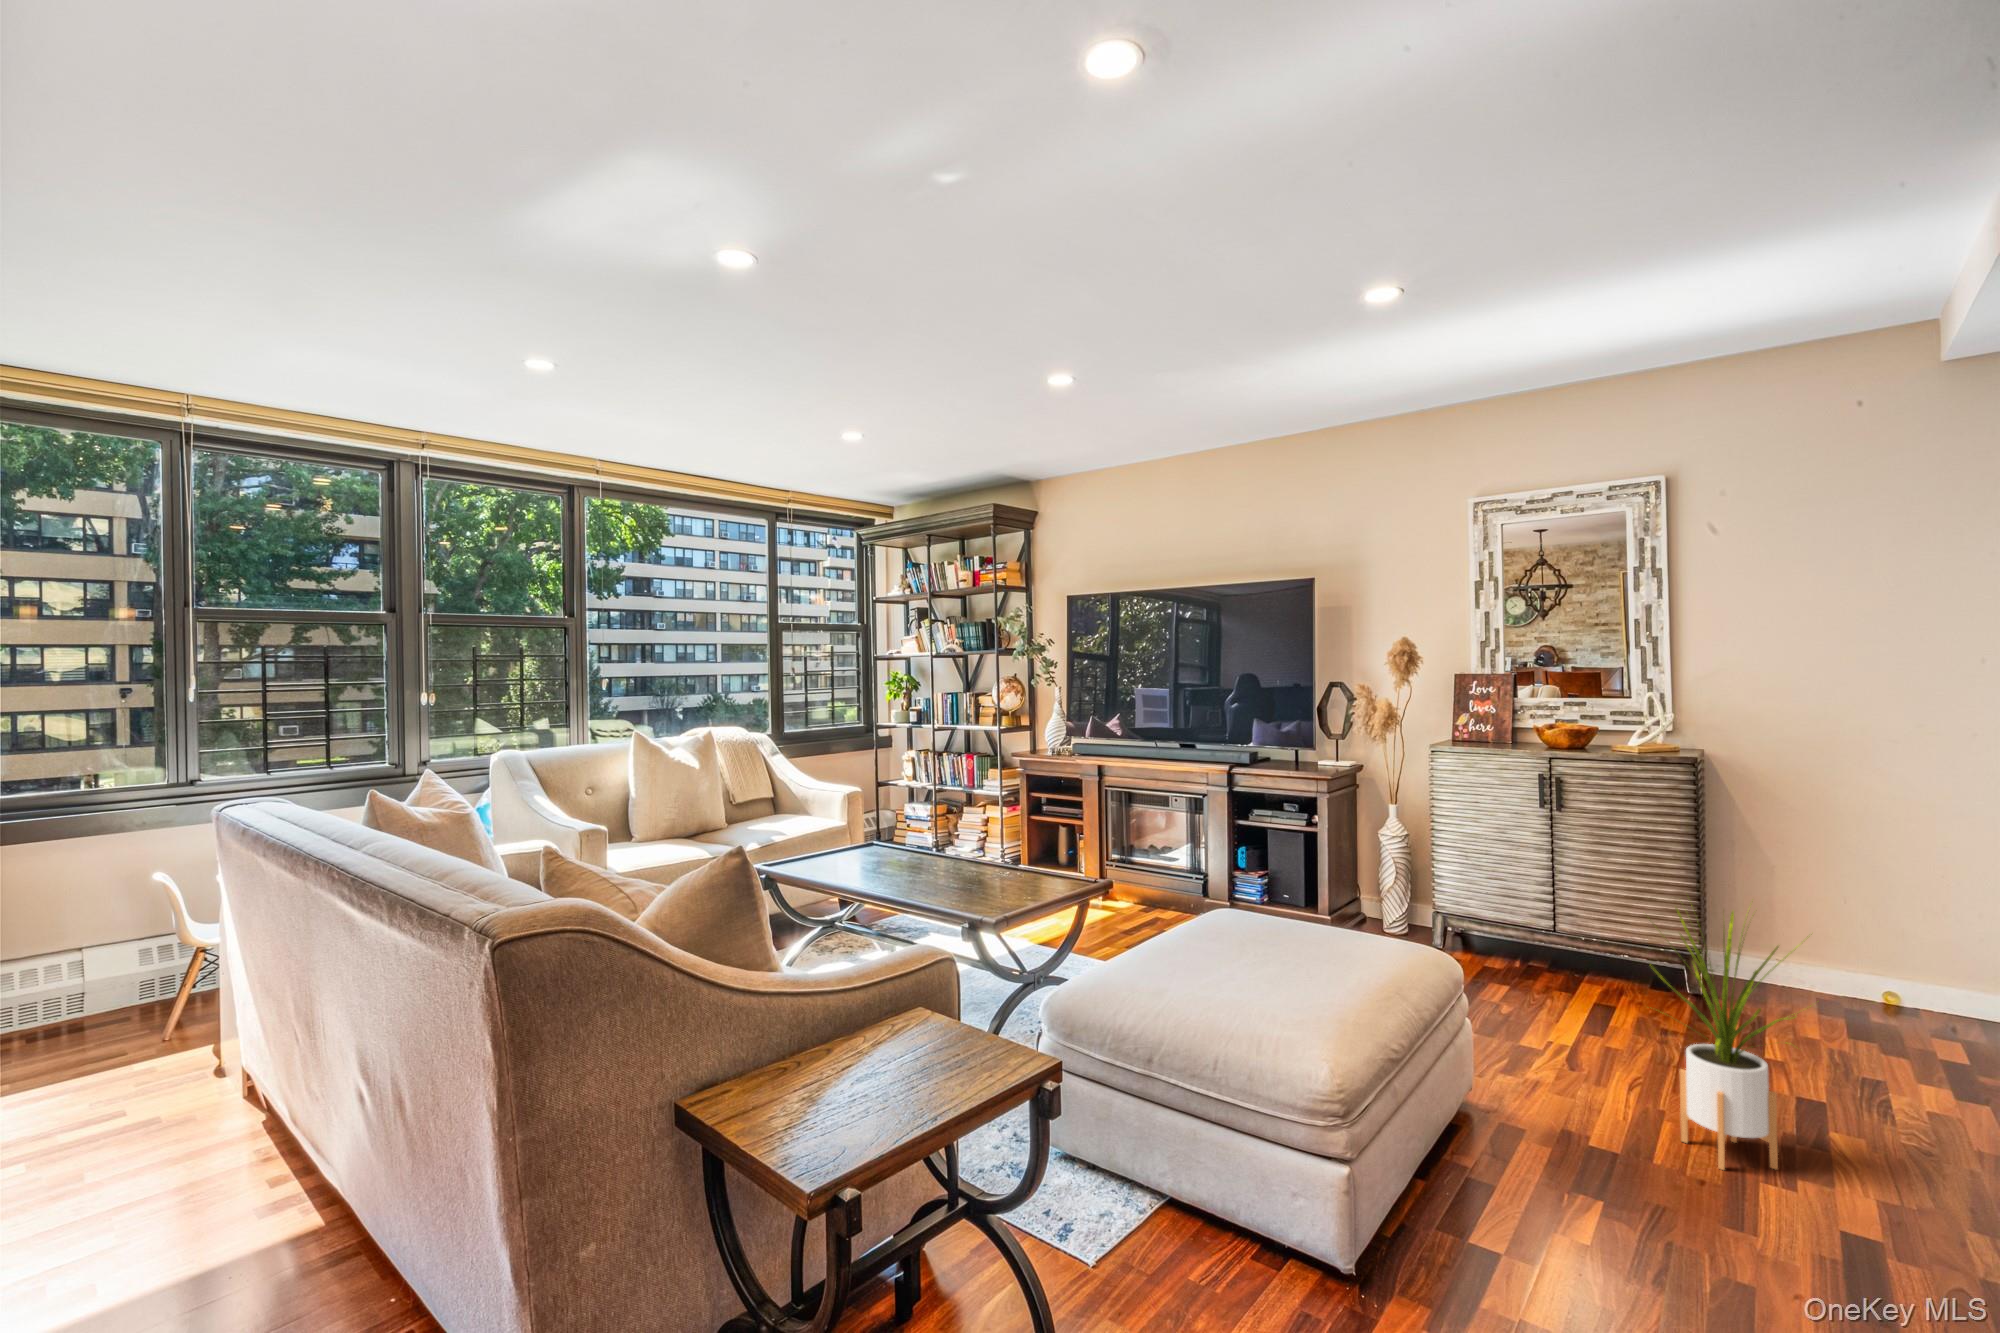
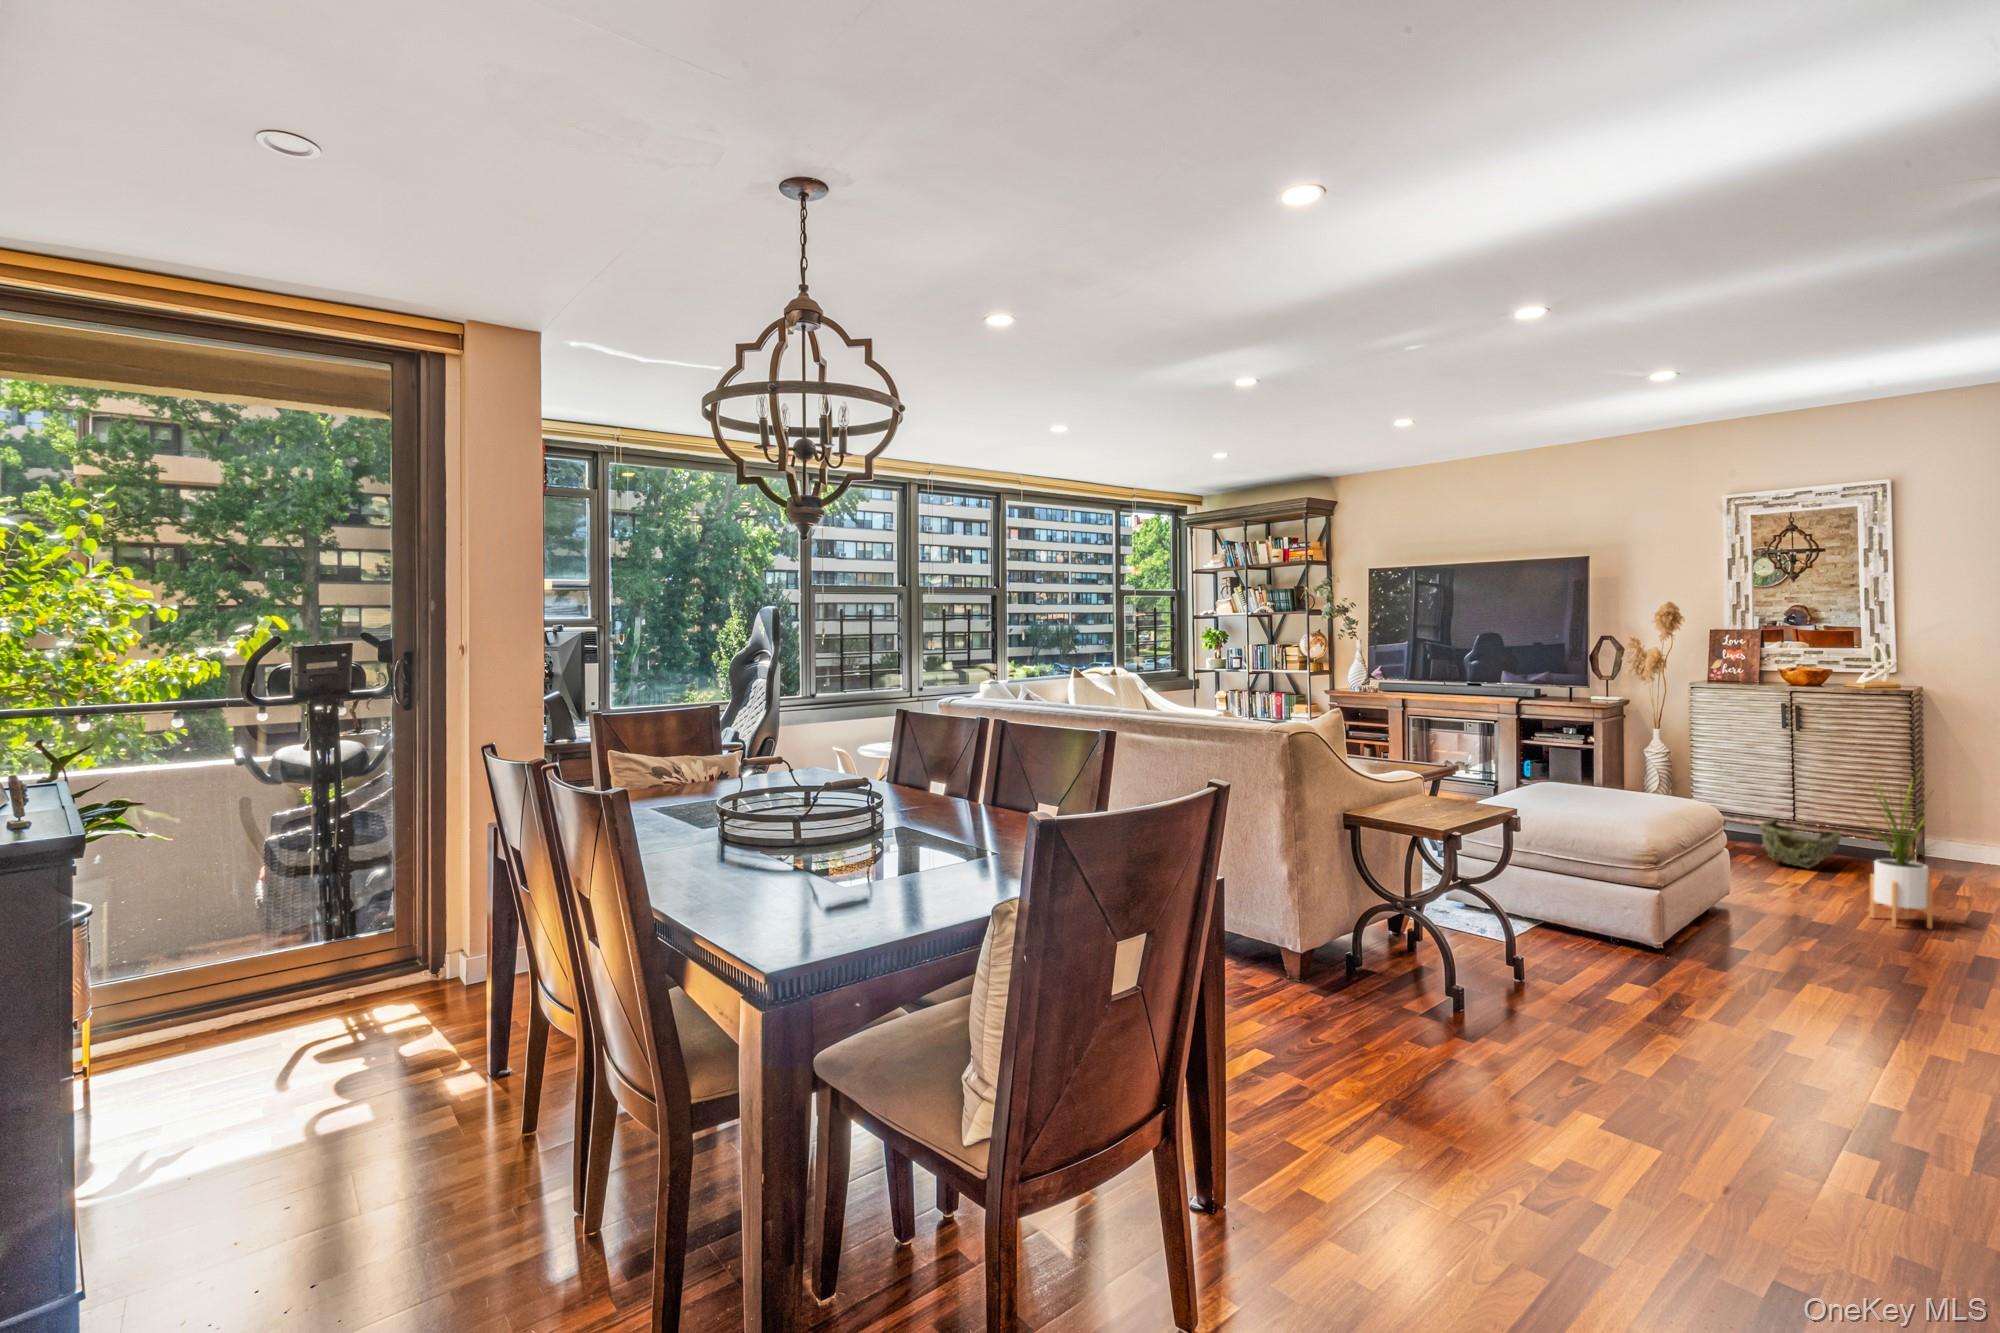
woven basket: none [1517,931,1621,1015] -> present [1760,818,1841,868]

